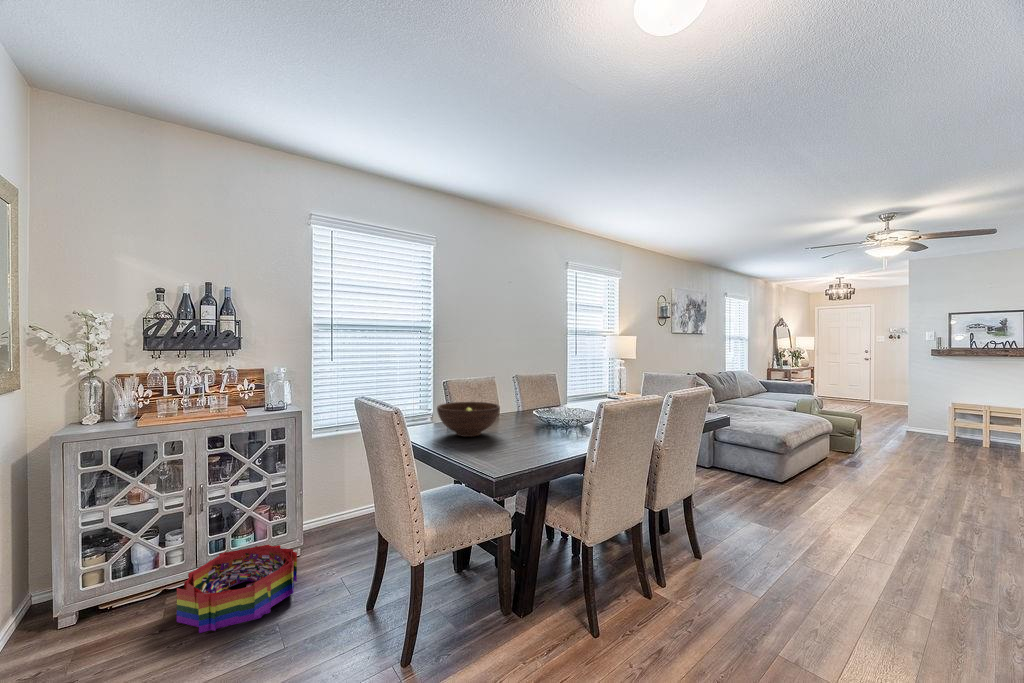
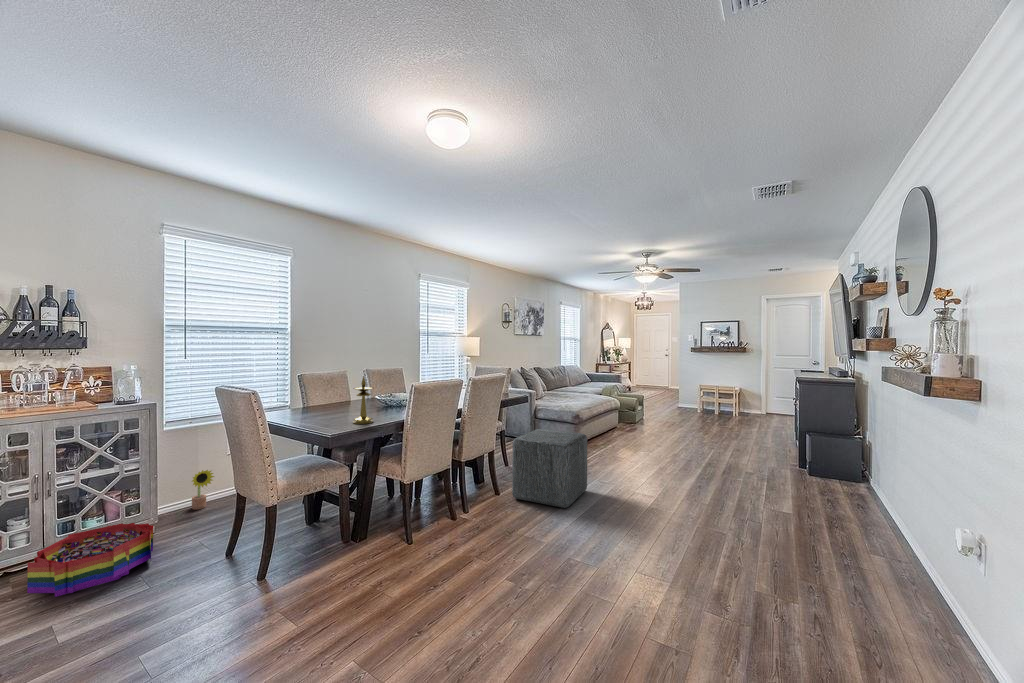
candlestick: none [513,388,538,451] -> present [353,376,373,424]
fruit bowl: present [437,402,500,437] -> none [290,390,345,417]
ottoman: none [716,464,832,591] -> present [512,429,587,508]
decorative plant: none [337,484,360,527] -> present [192,470,214,509]

